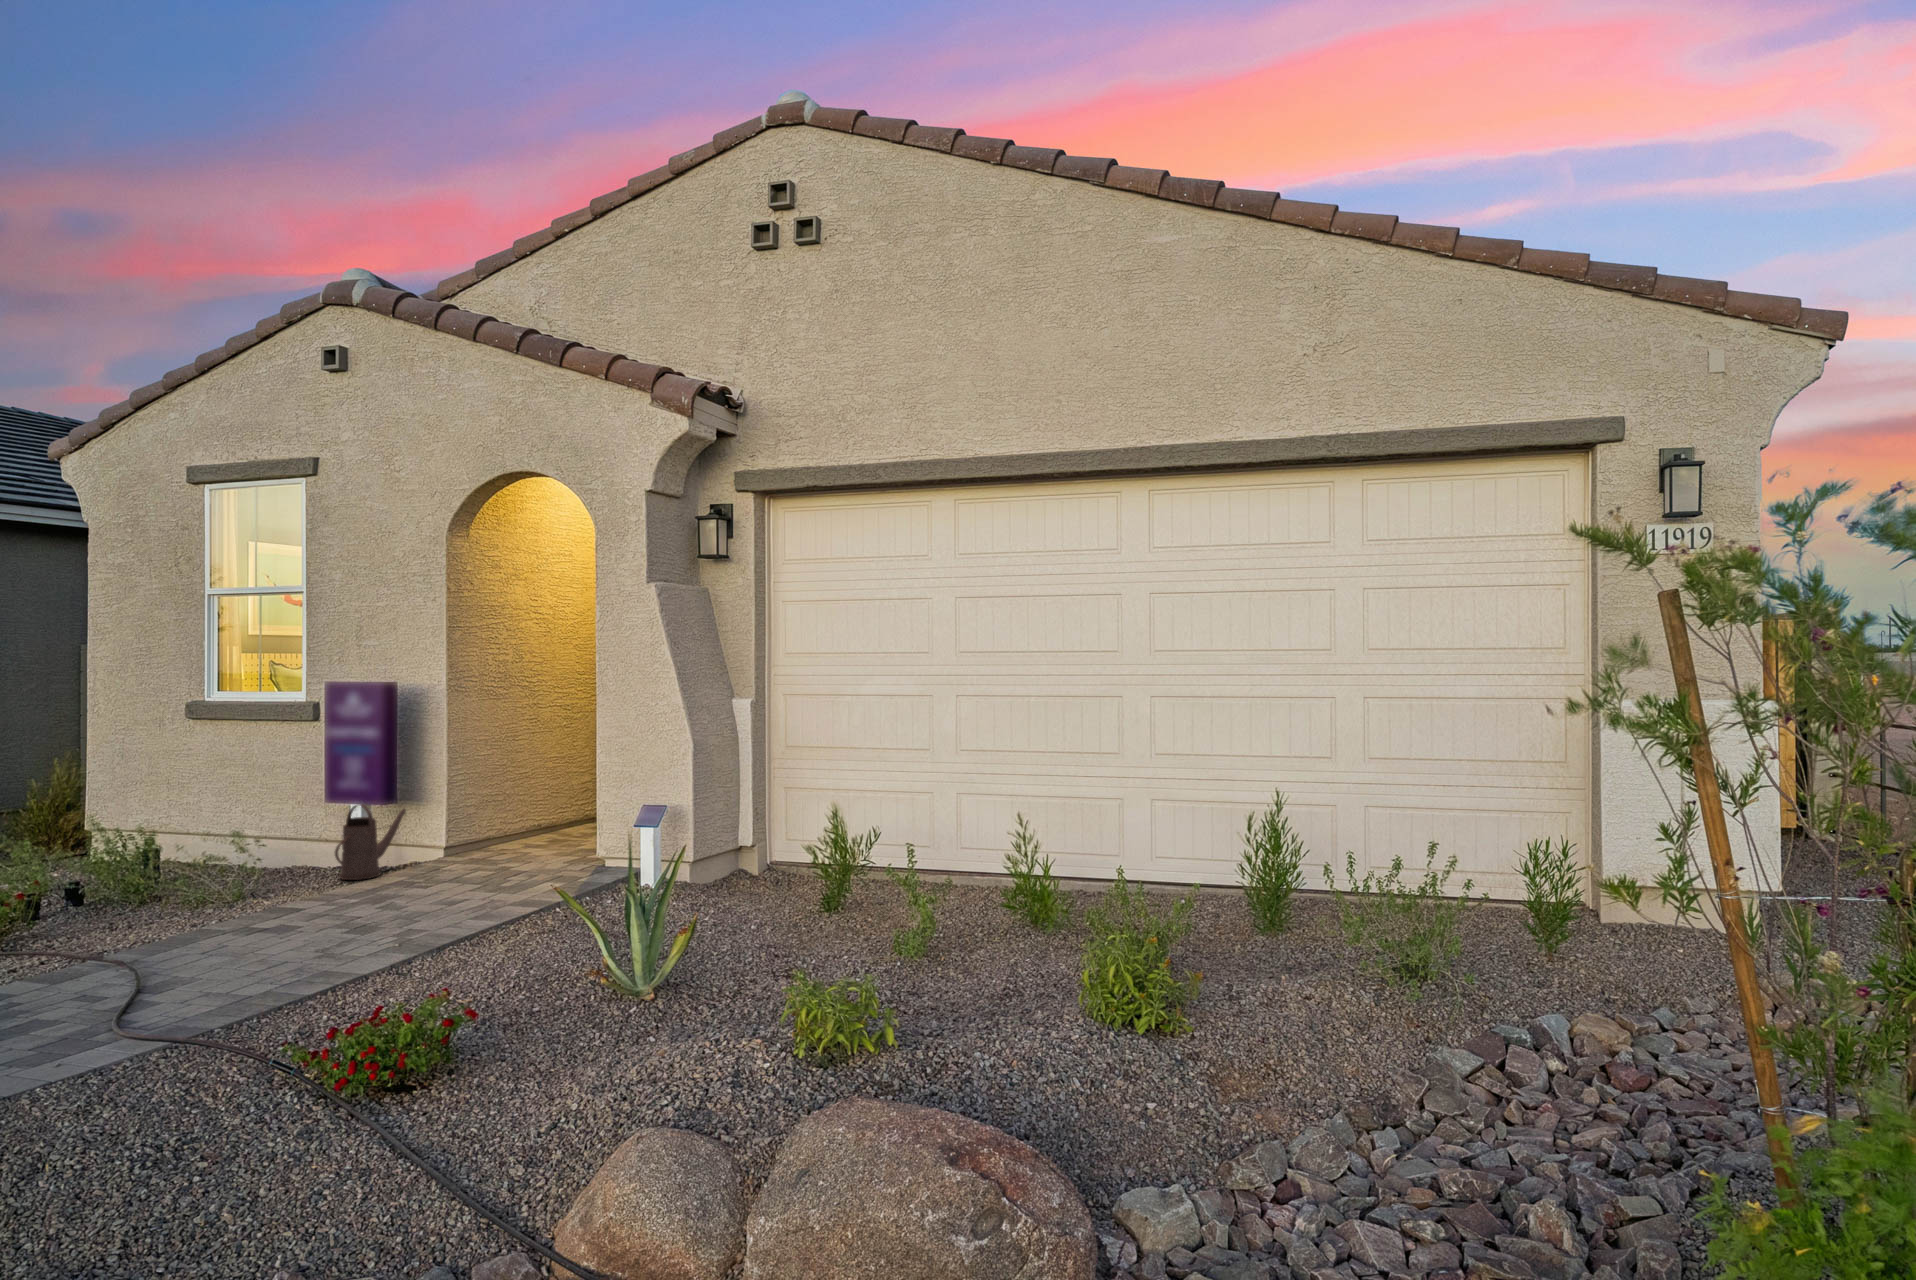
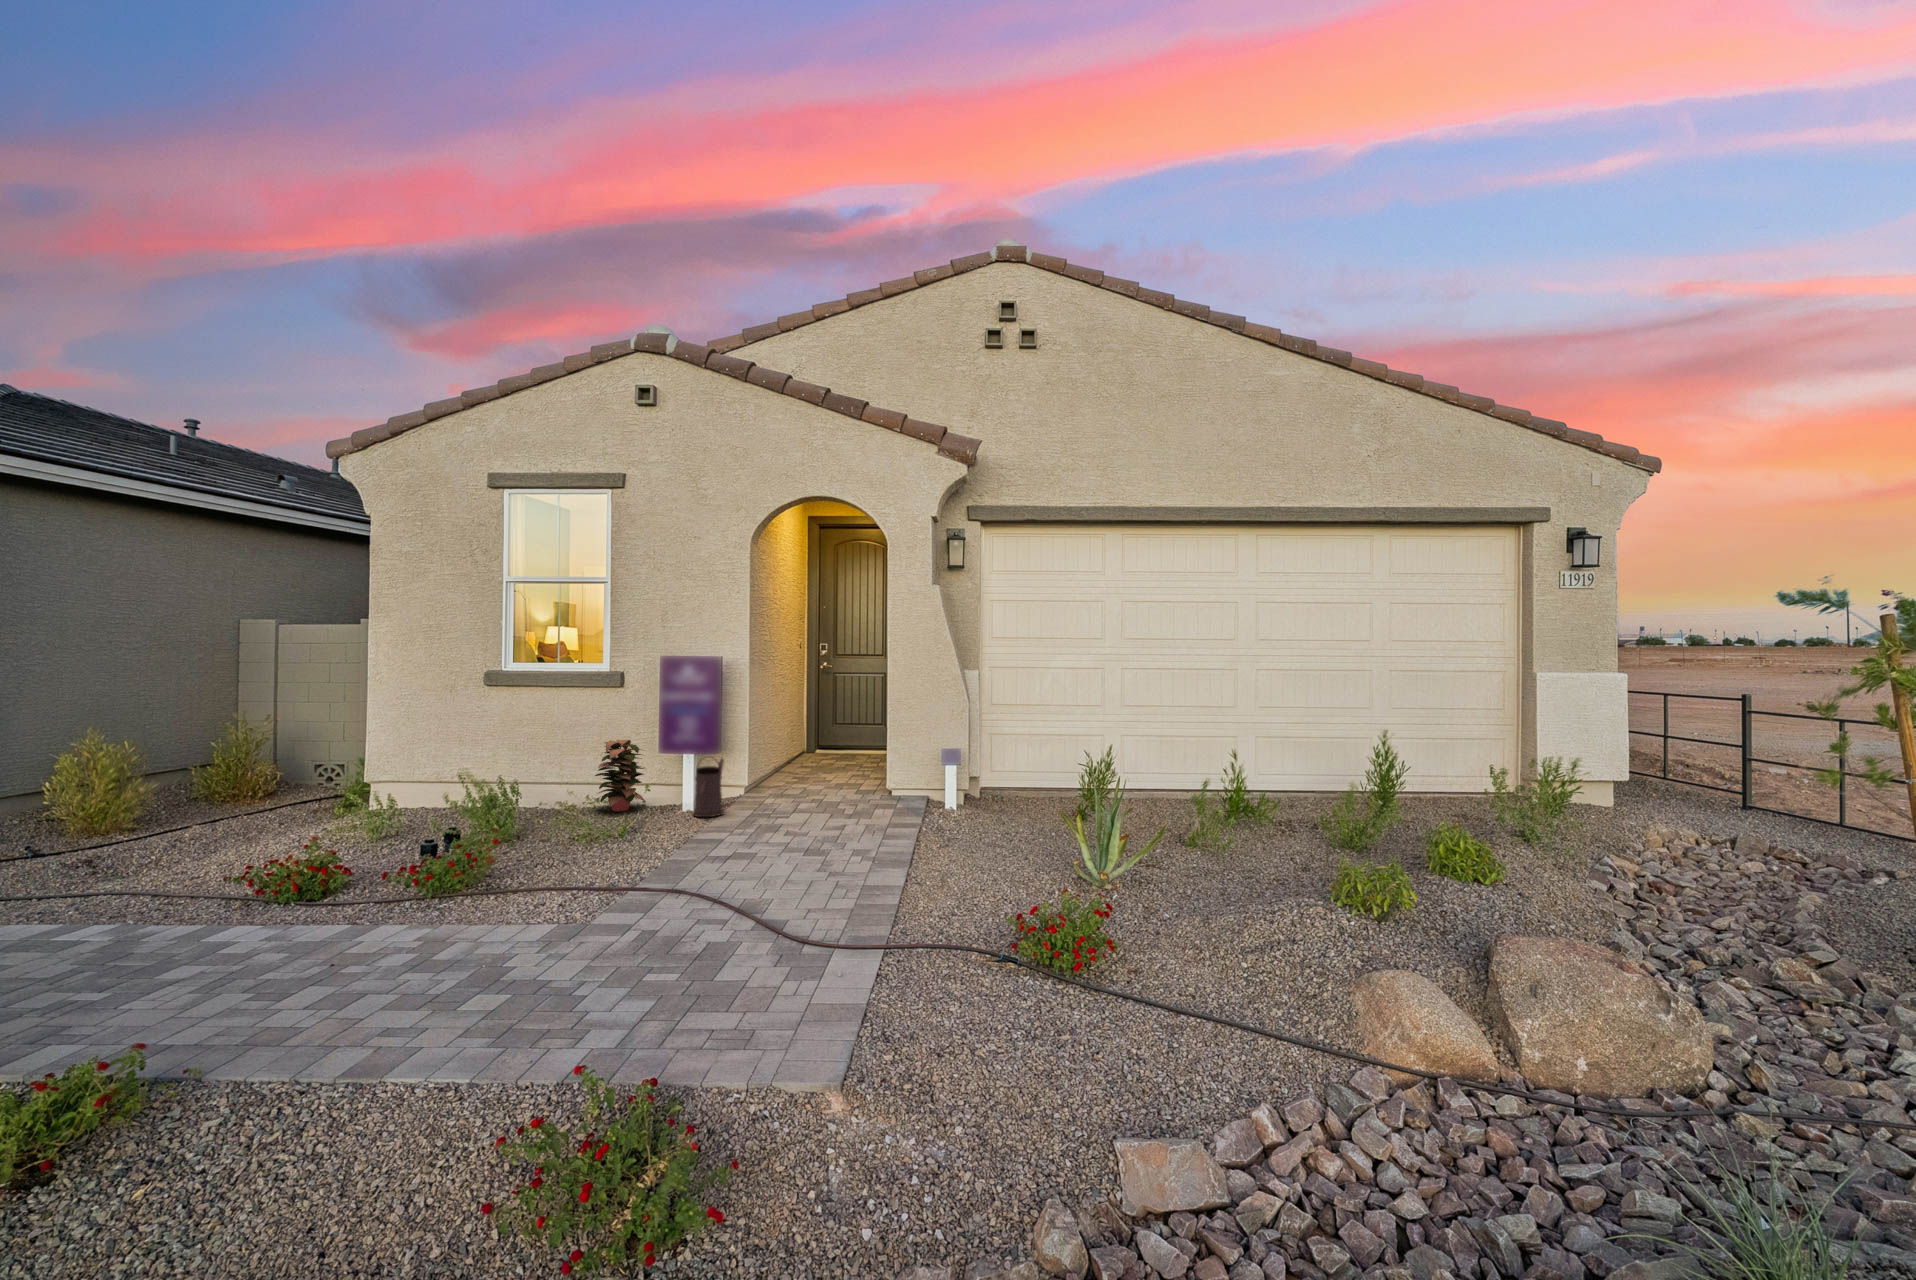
decorative plant: none [253,781,323,868] -> present [595,740,645,811]

